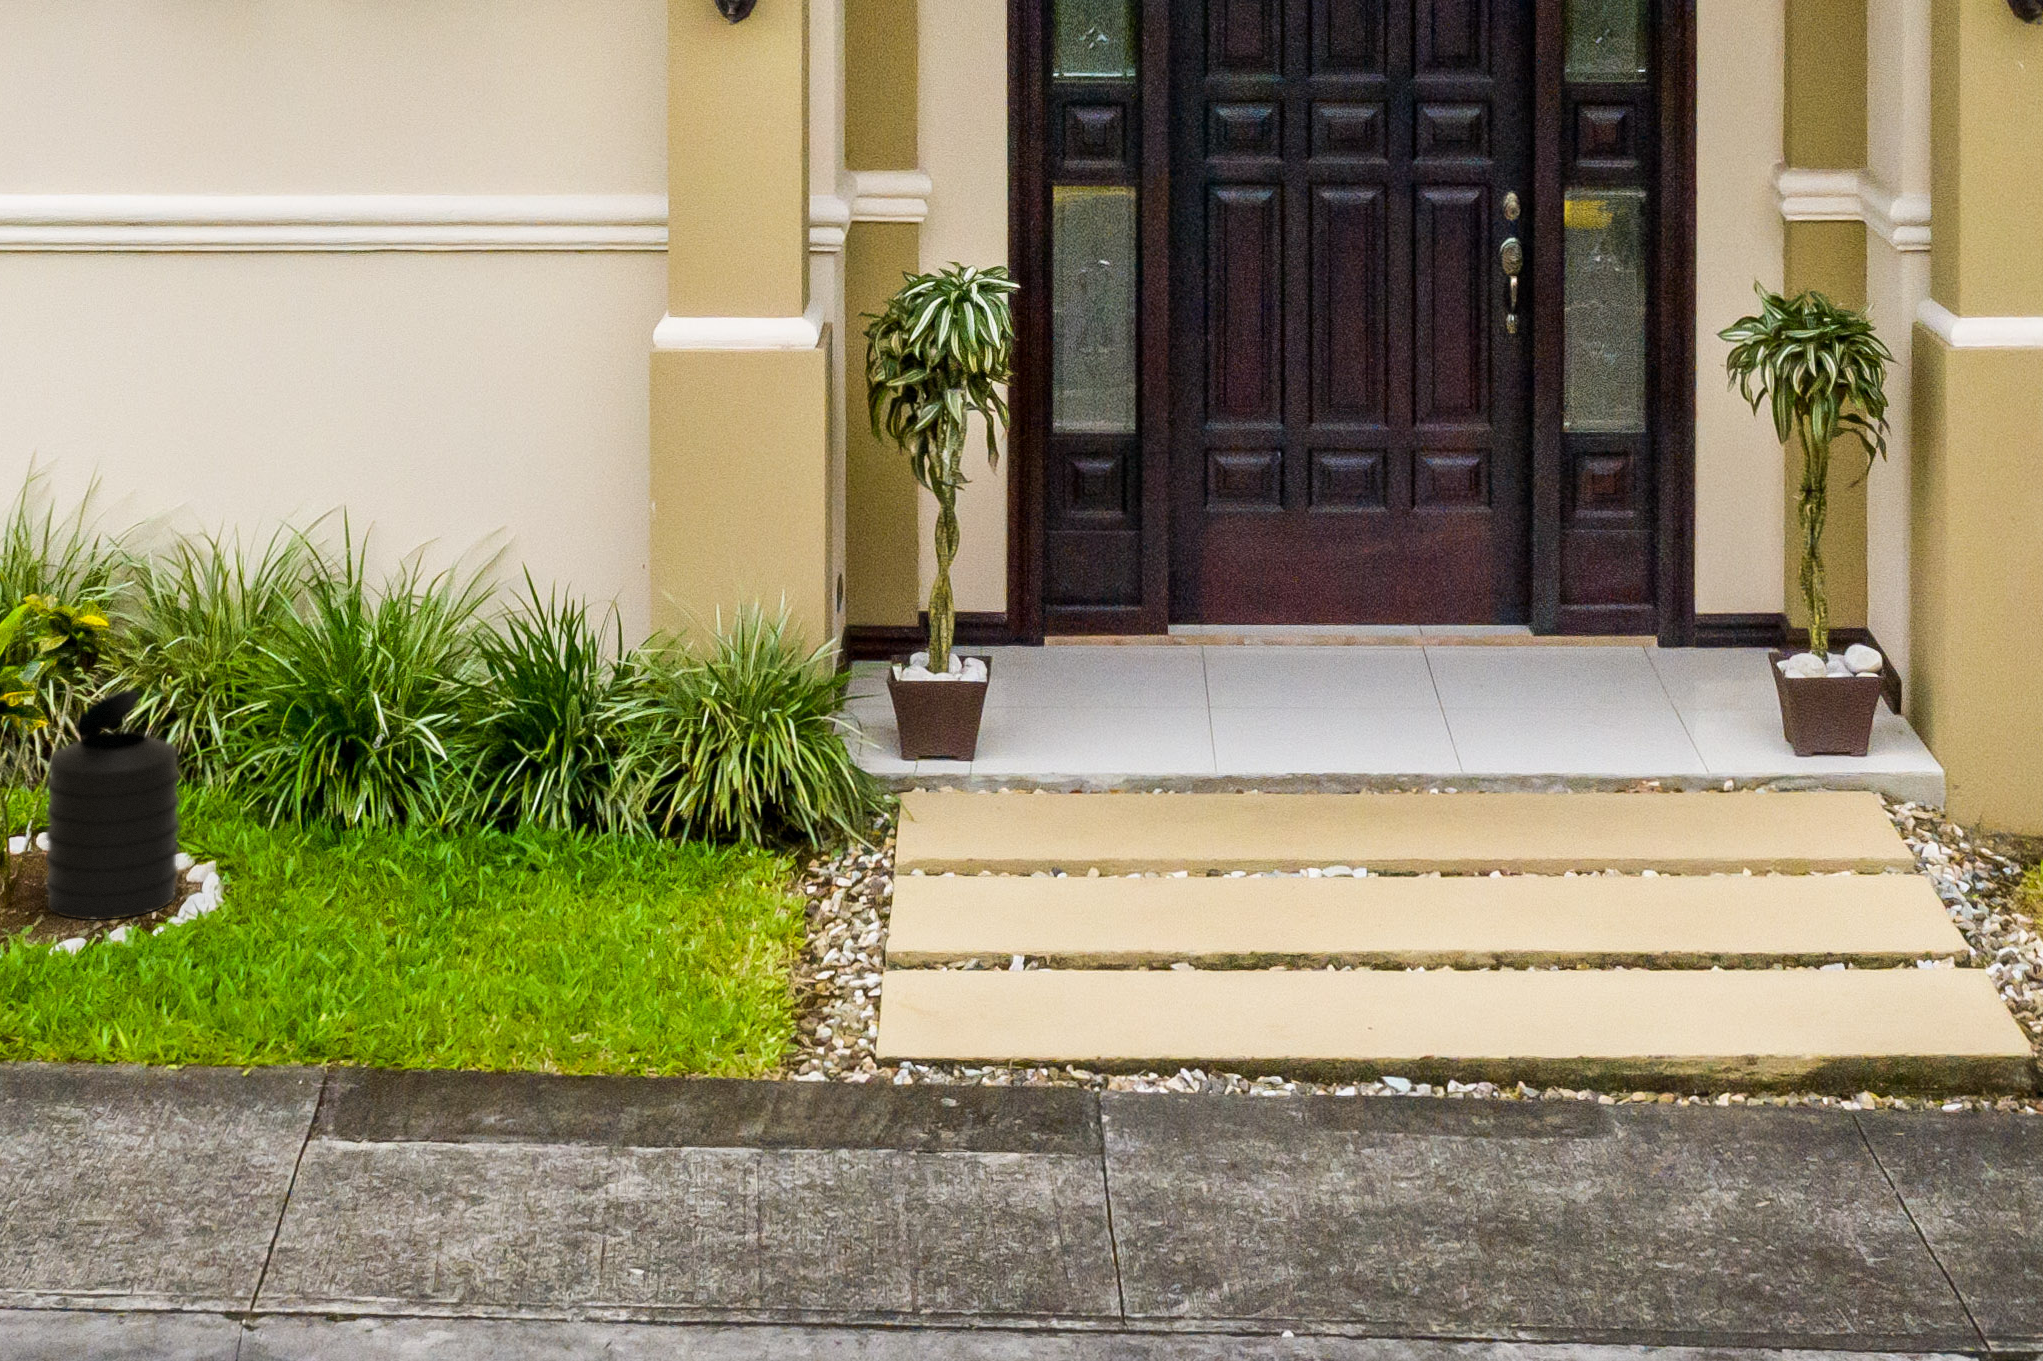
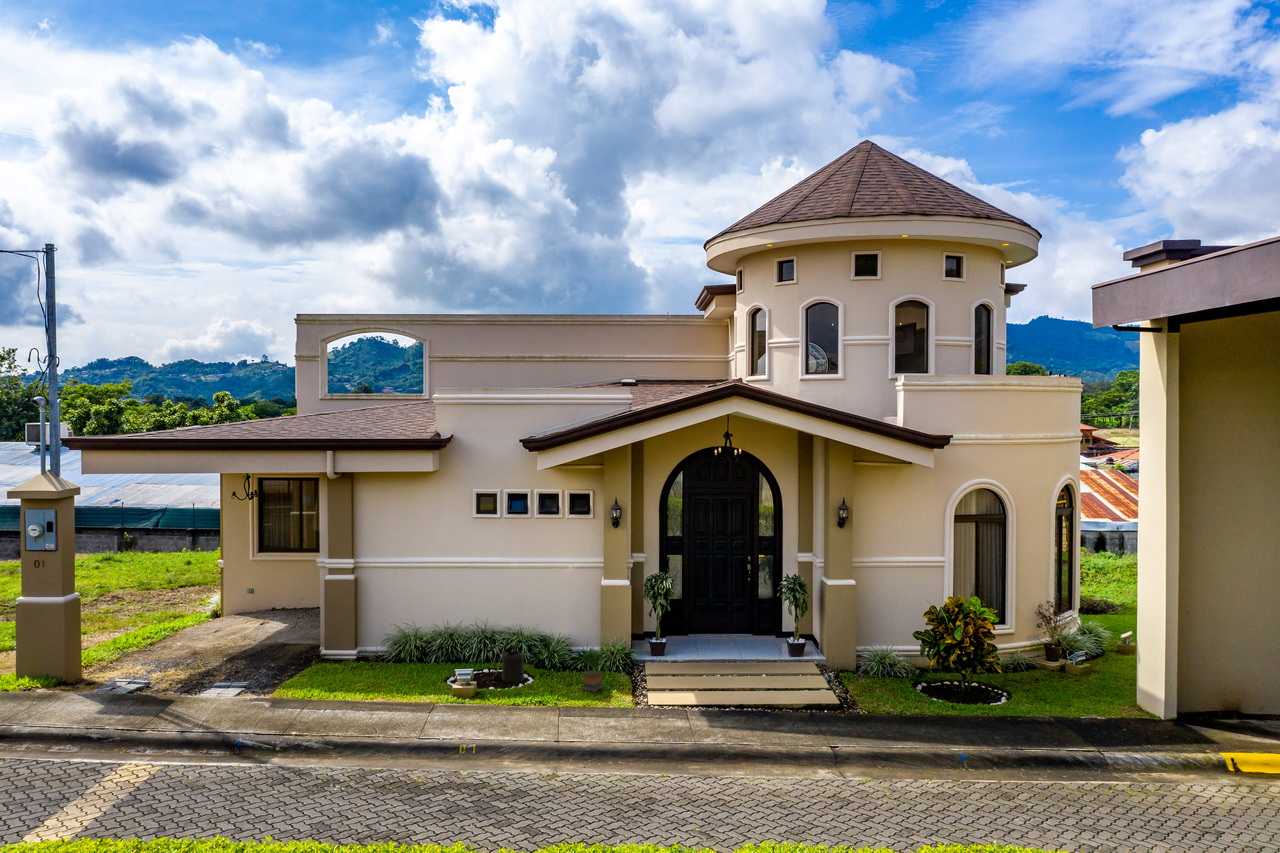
potted tree: none [497,734,642,979] -> present [583,652,605,692]

